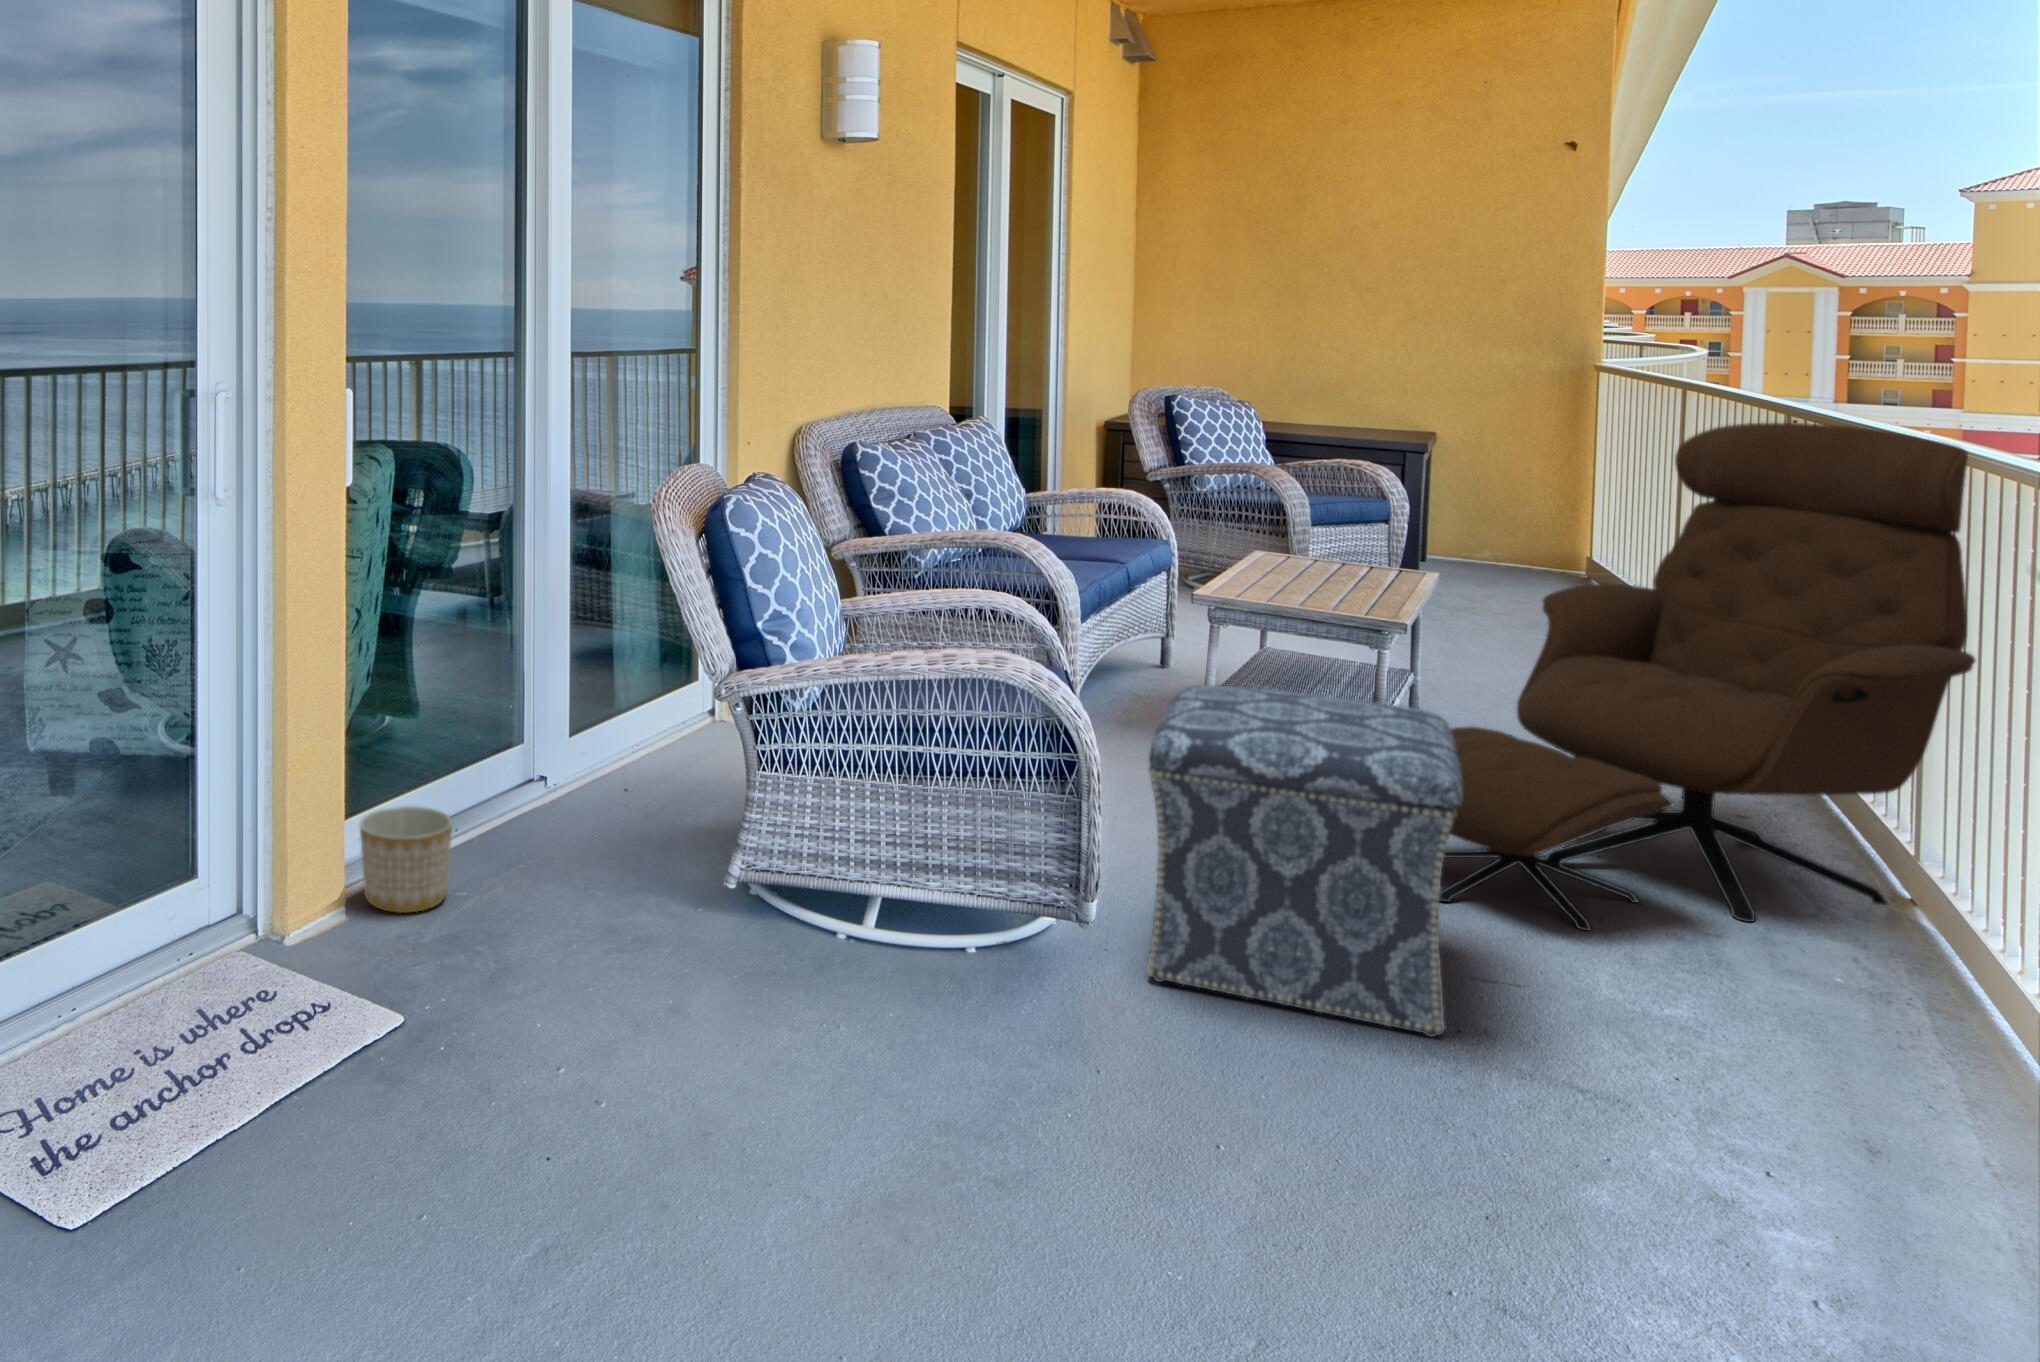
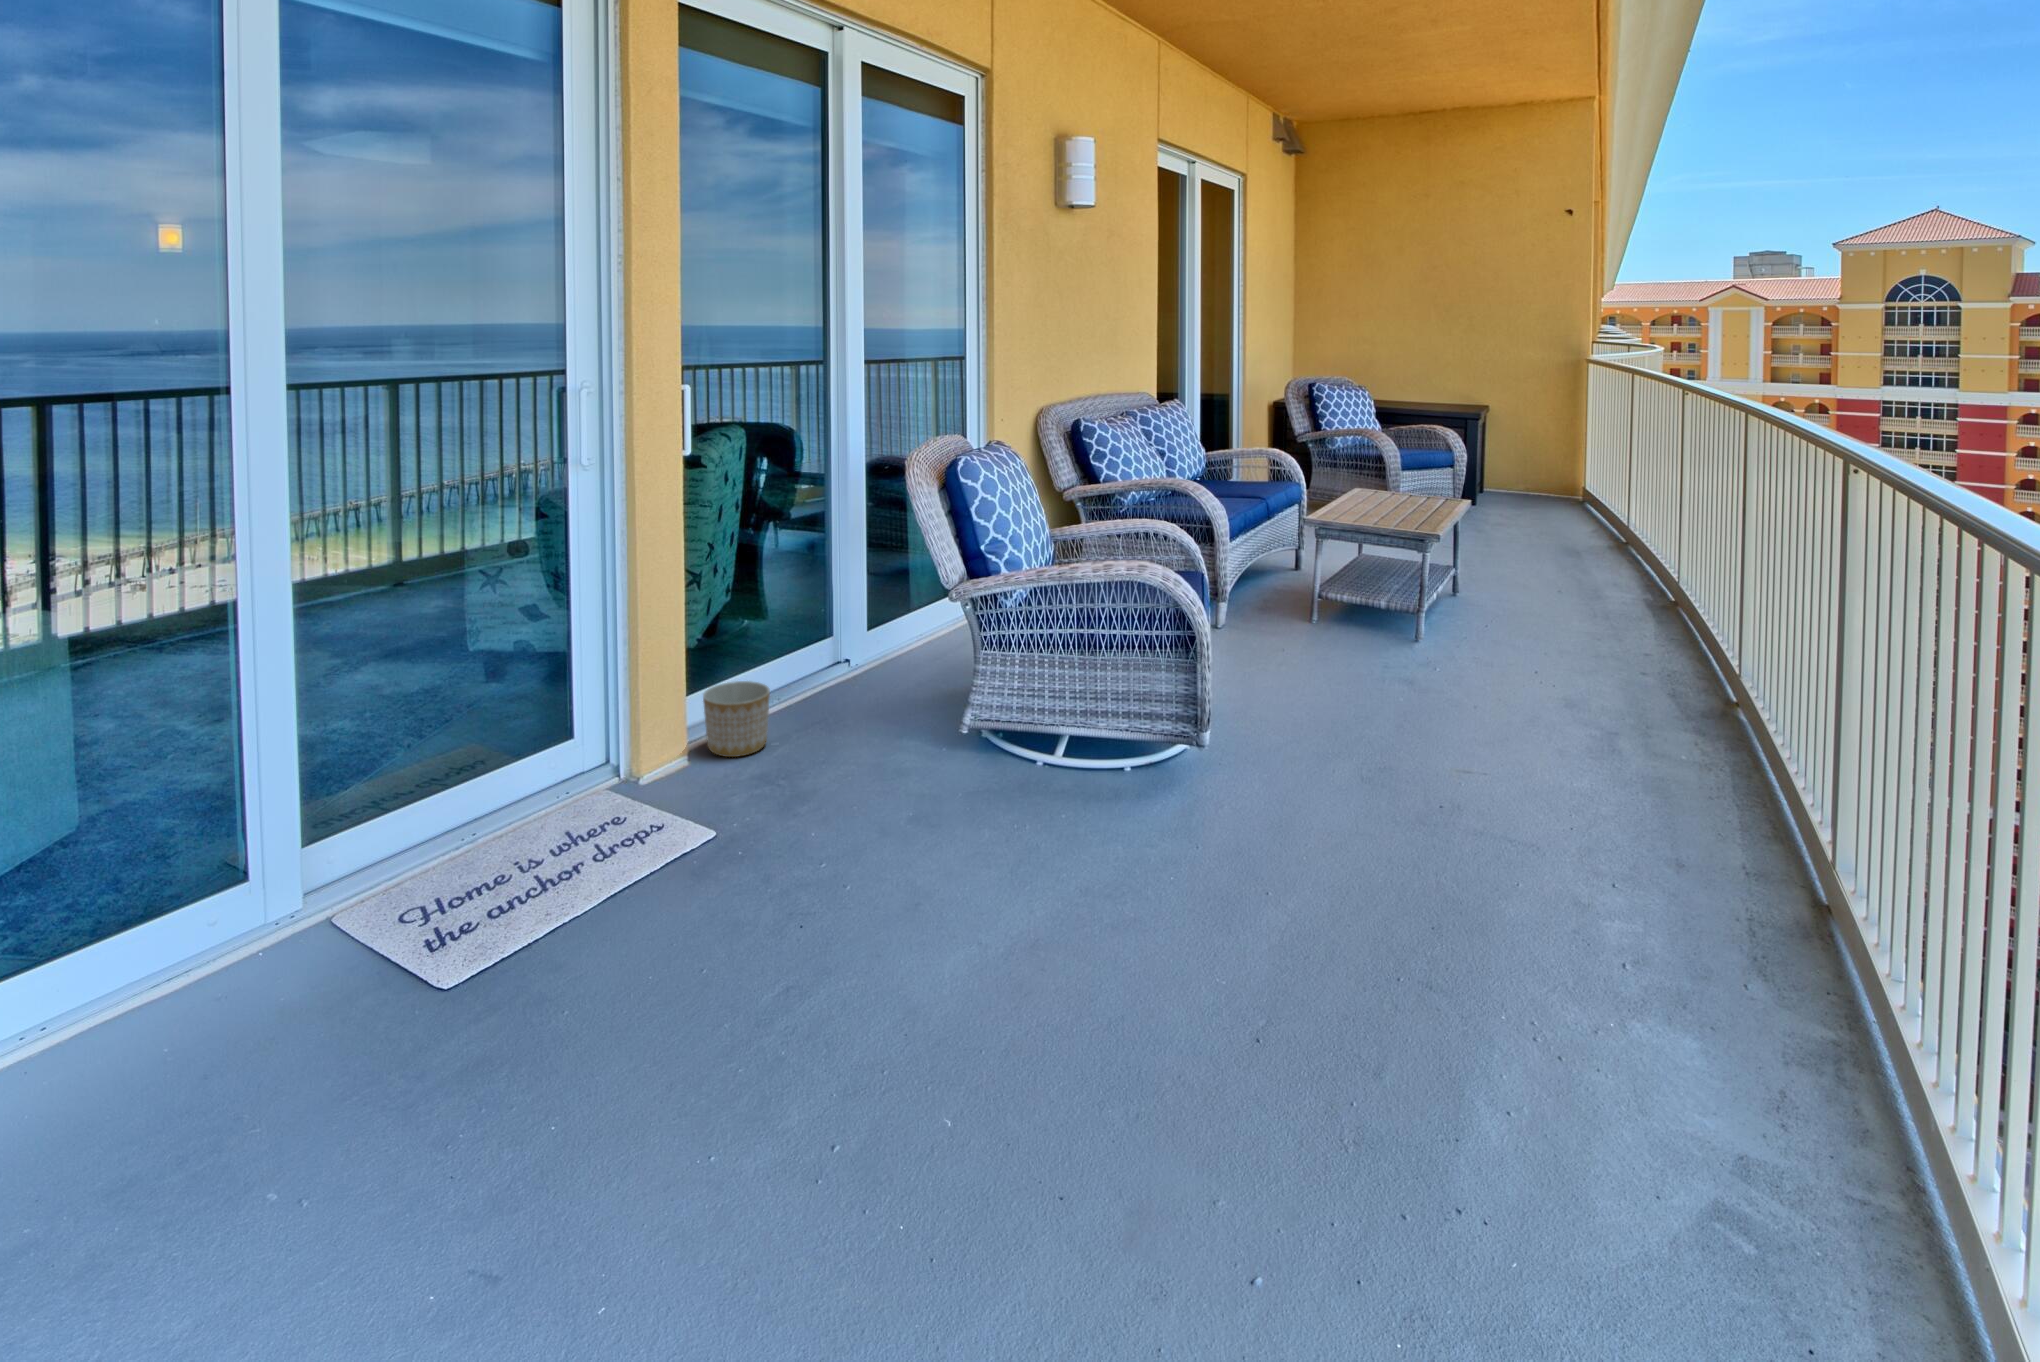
lounge chair: present [1440,423,1975,931] -> none [1410,398,1789,743]
ottoman: present [1147,685,1463,1037] -> none [1239,583,1446,819]

